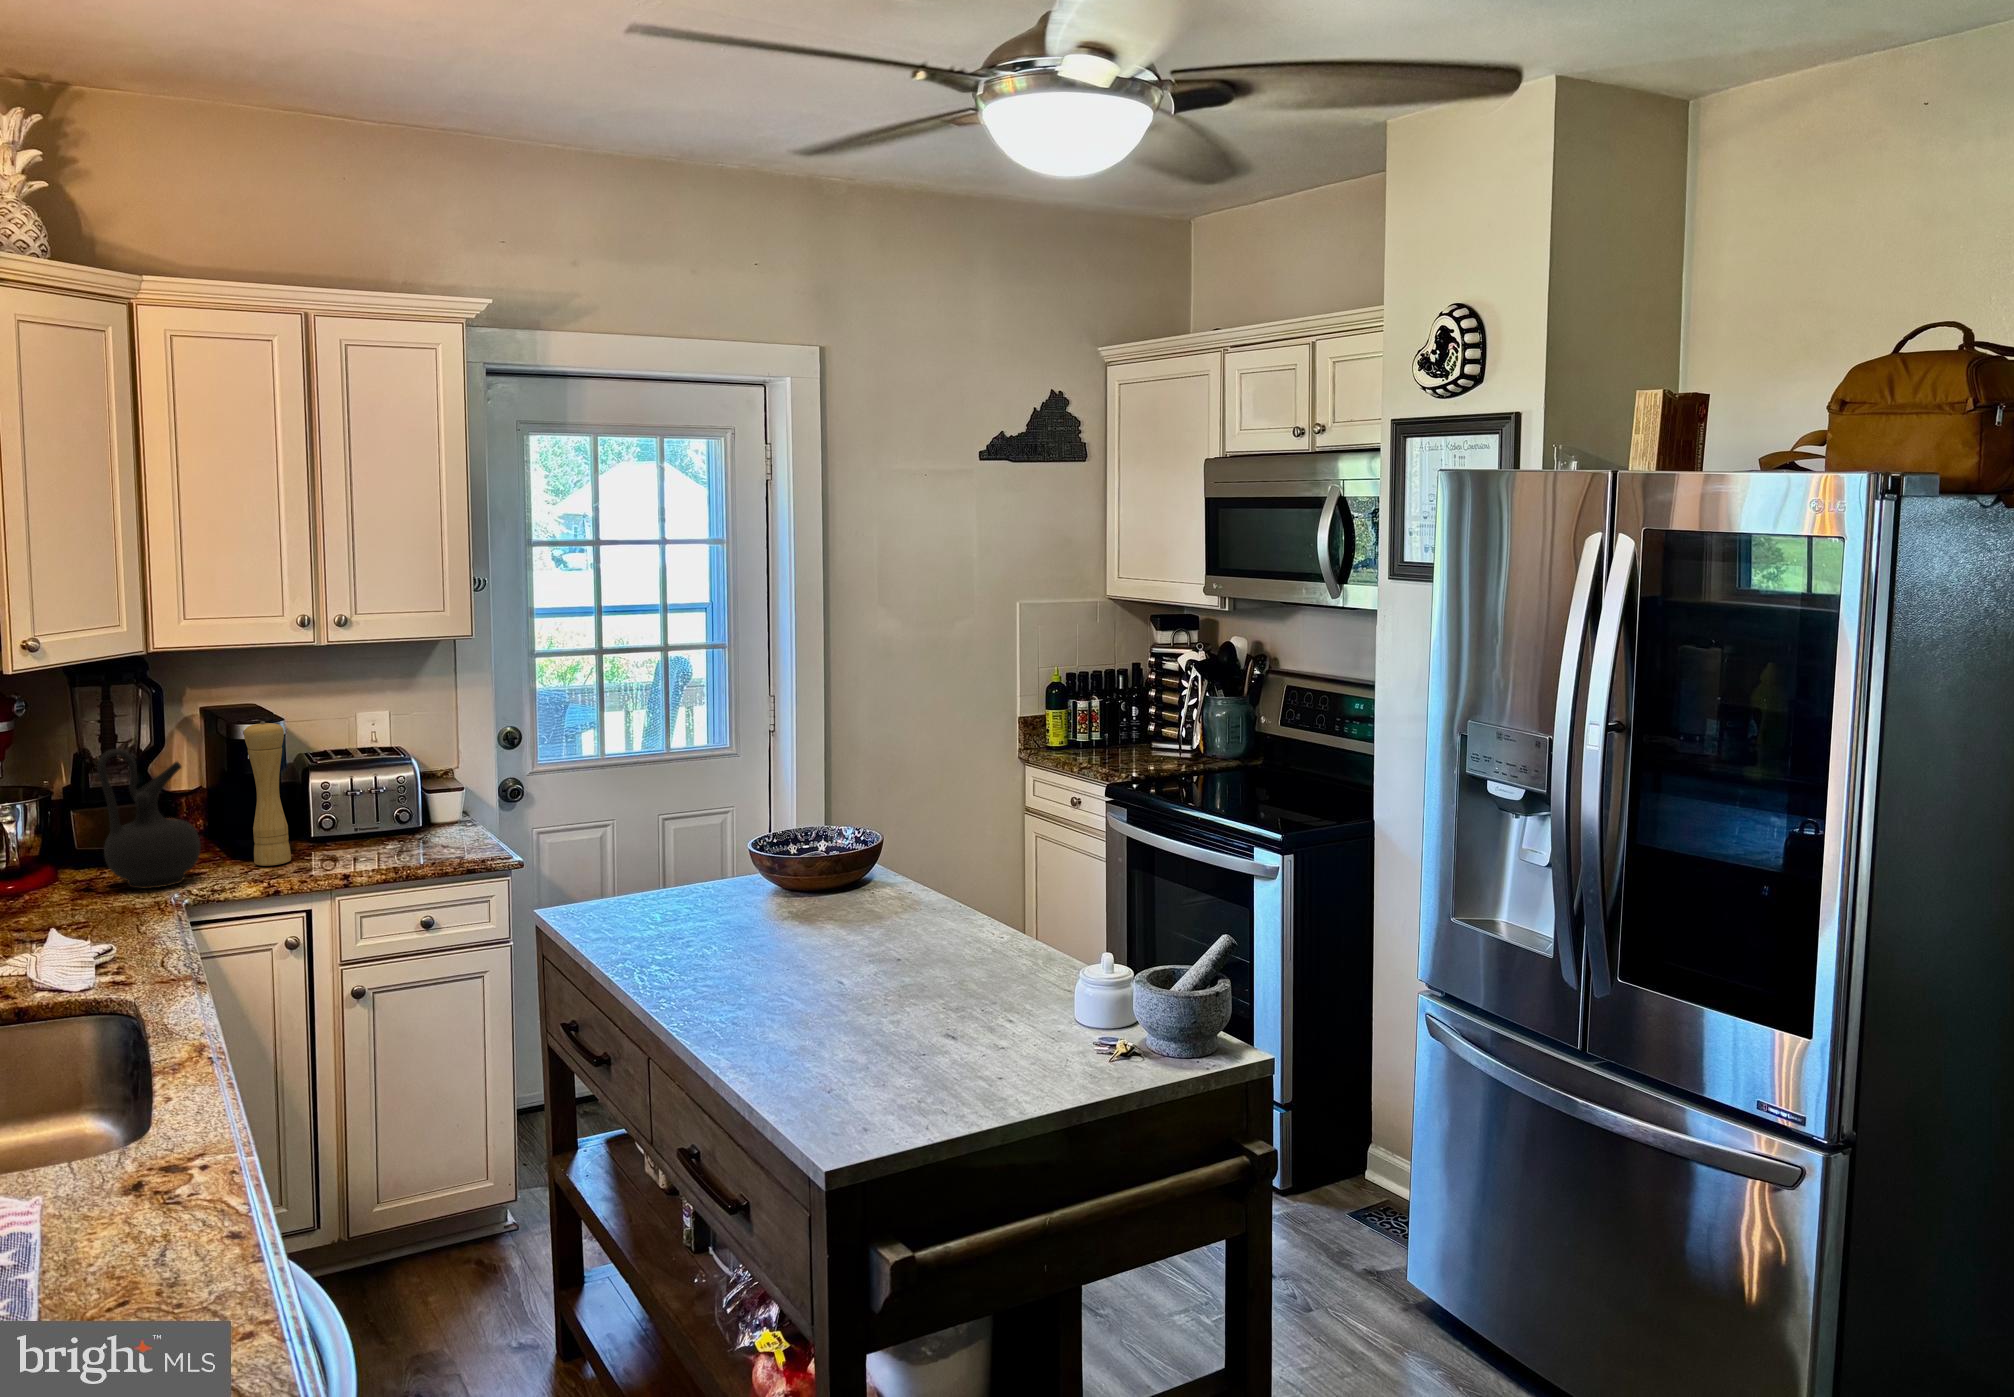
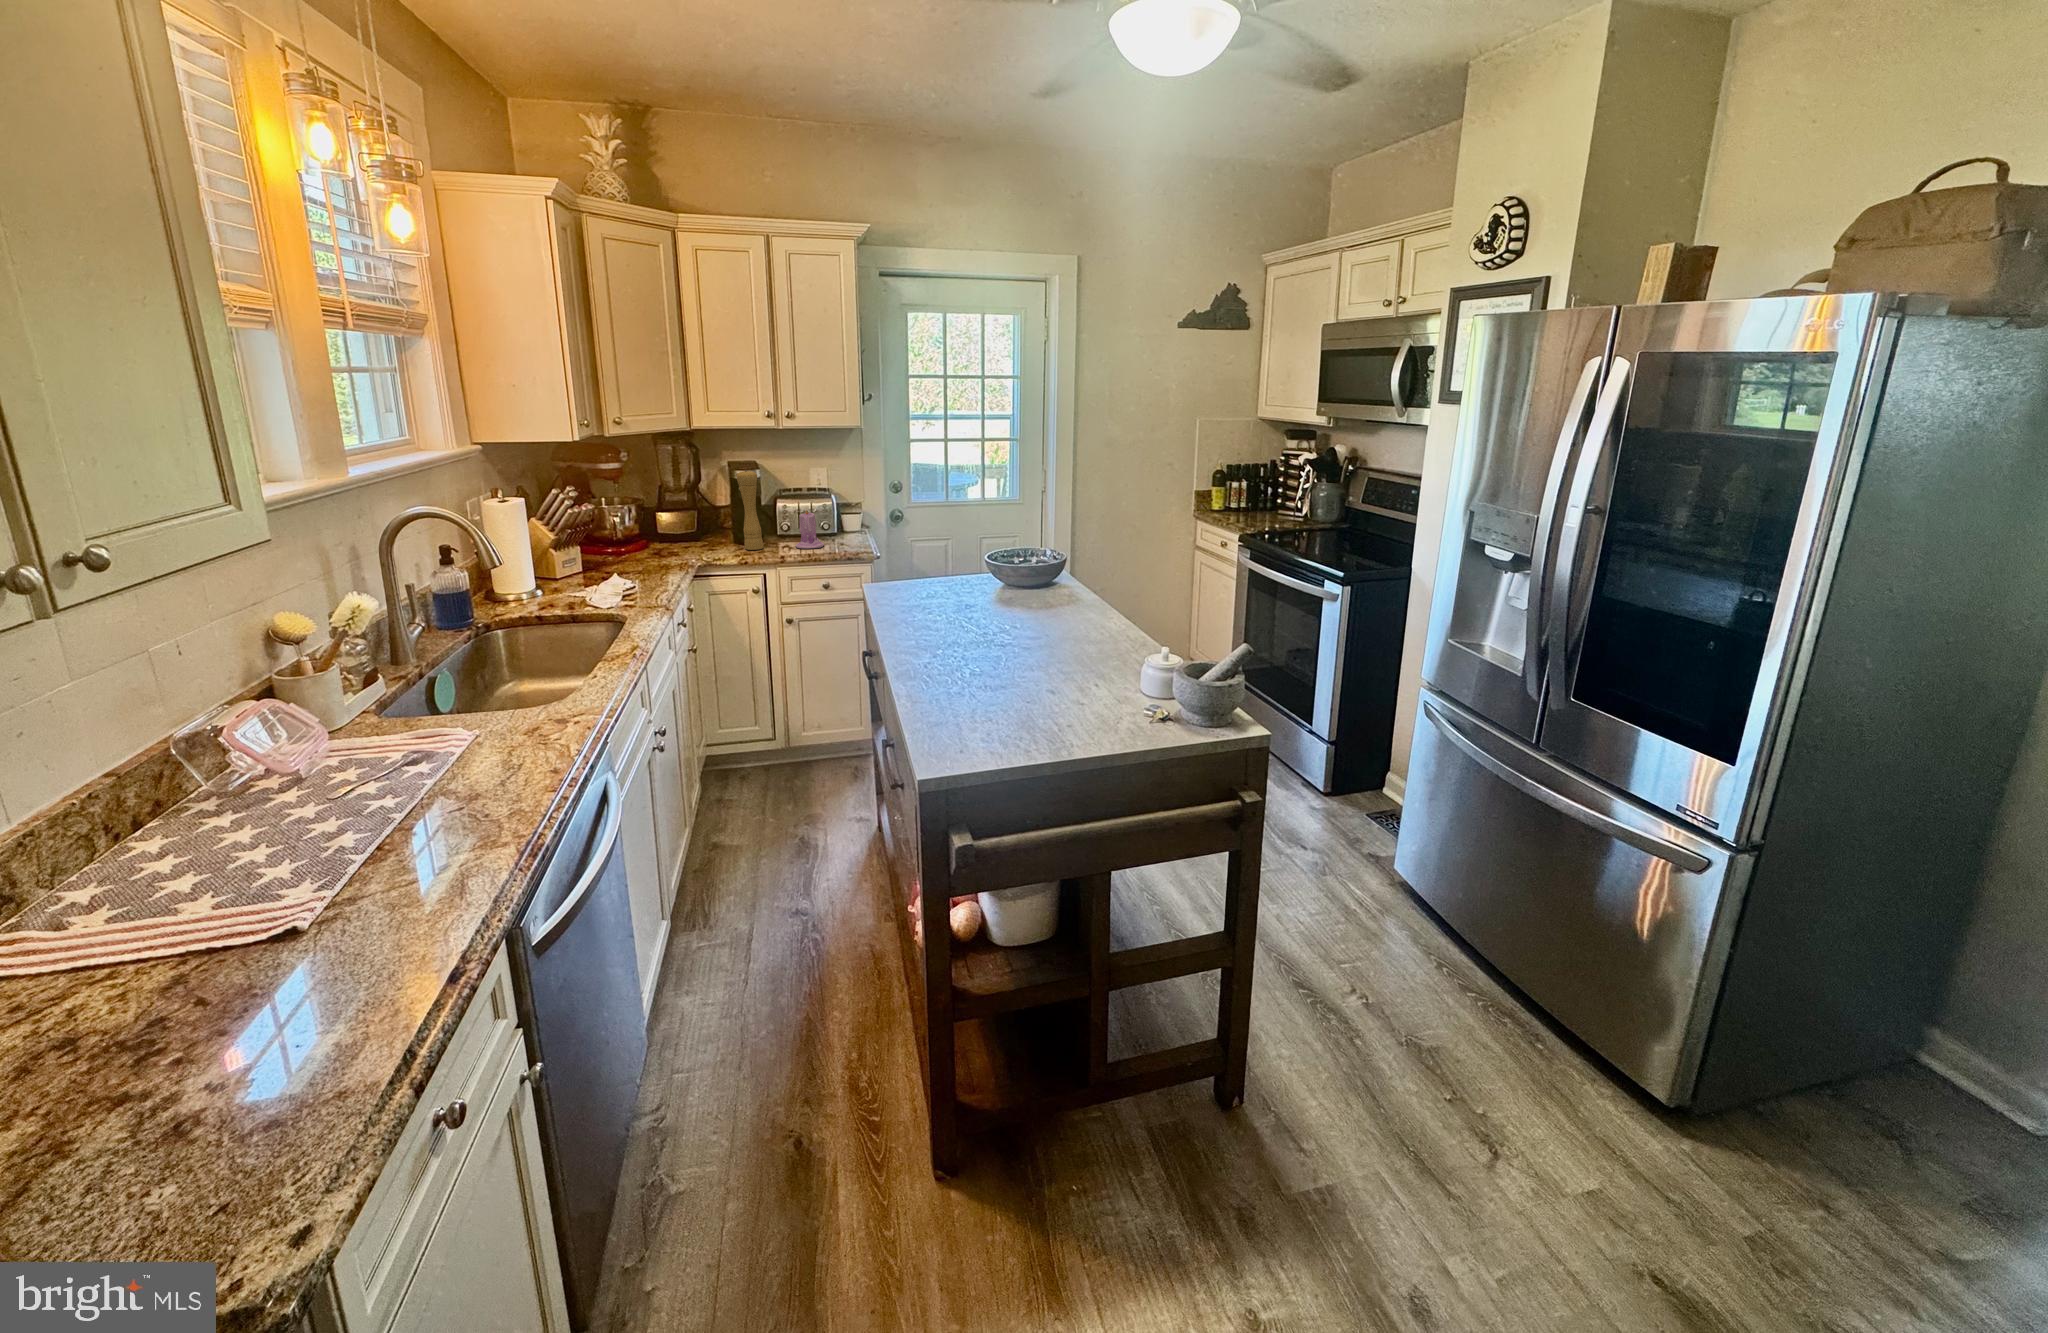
ceramic jug: present [97,749,200,889] -> none [660,481,715,557]
candle: none [354,783,408,856] -> present [796,510,824,549]

